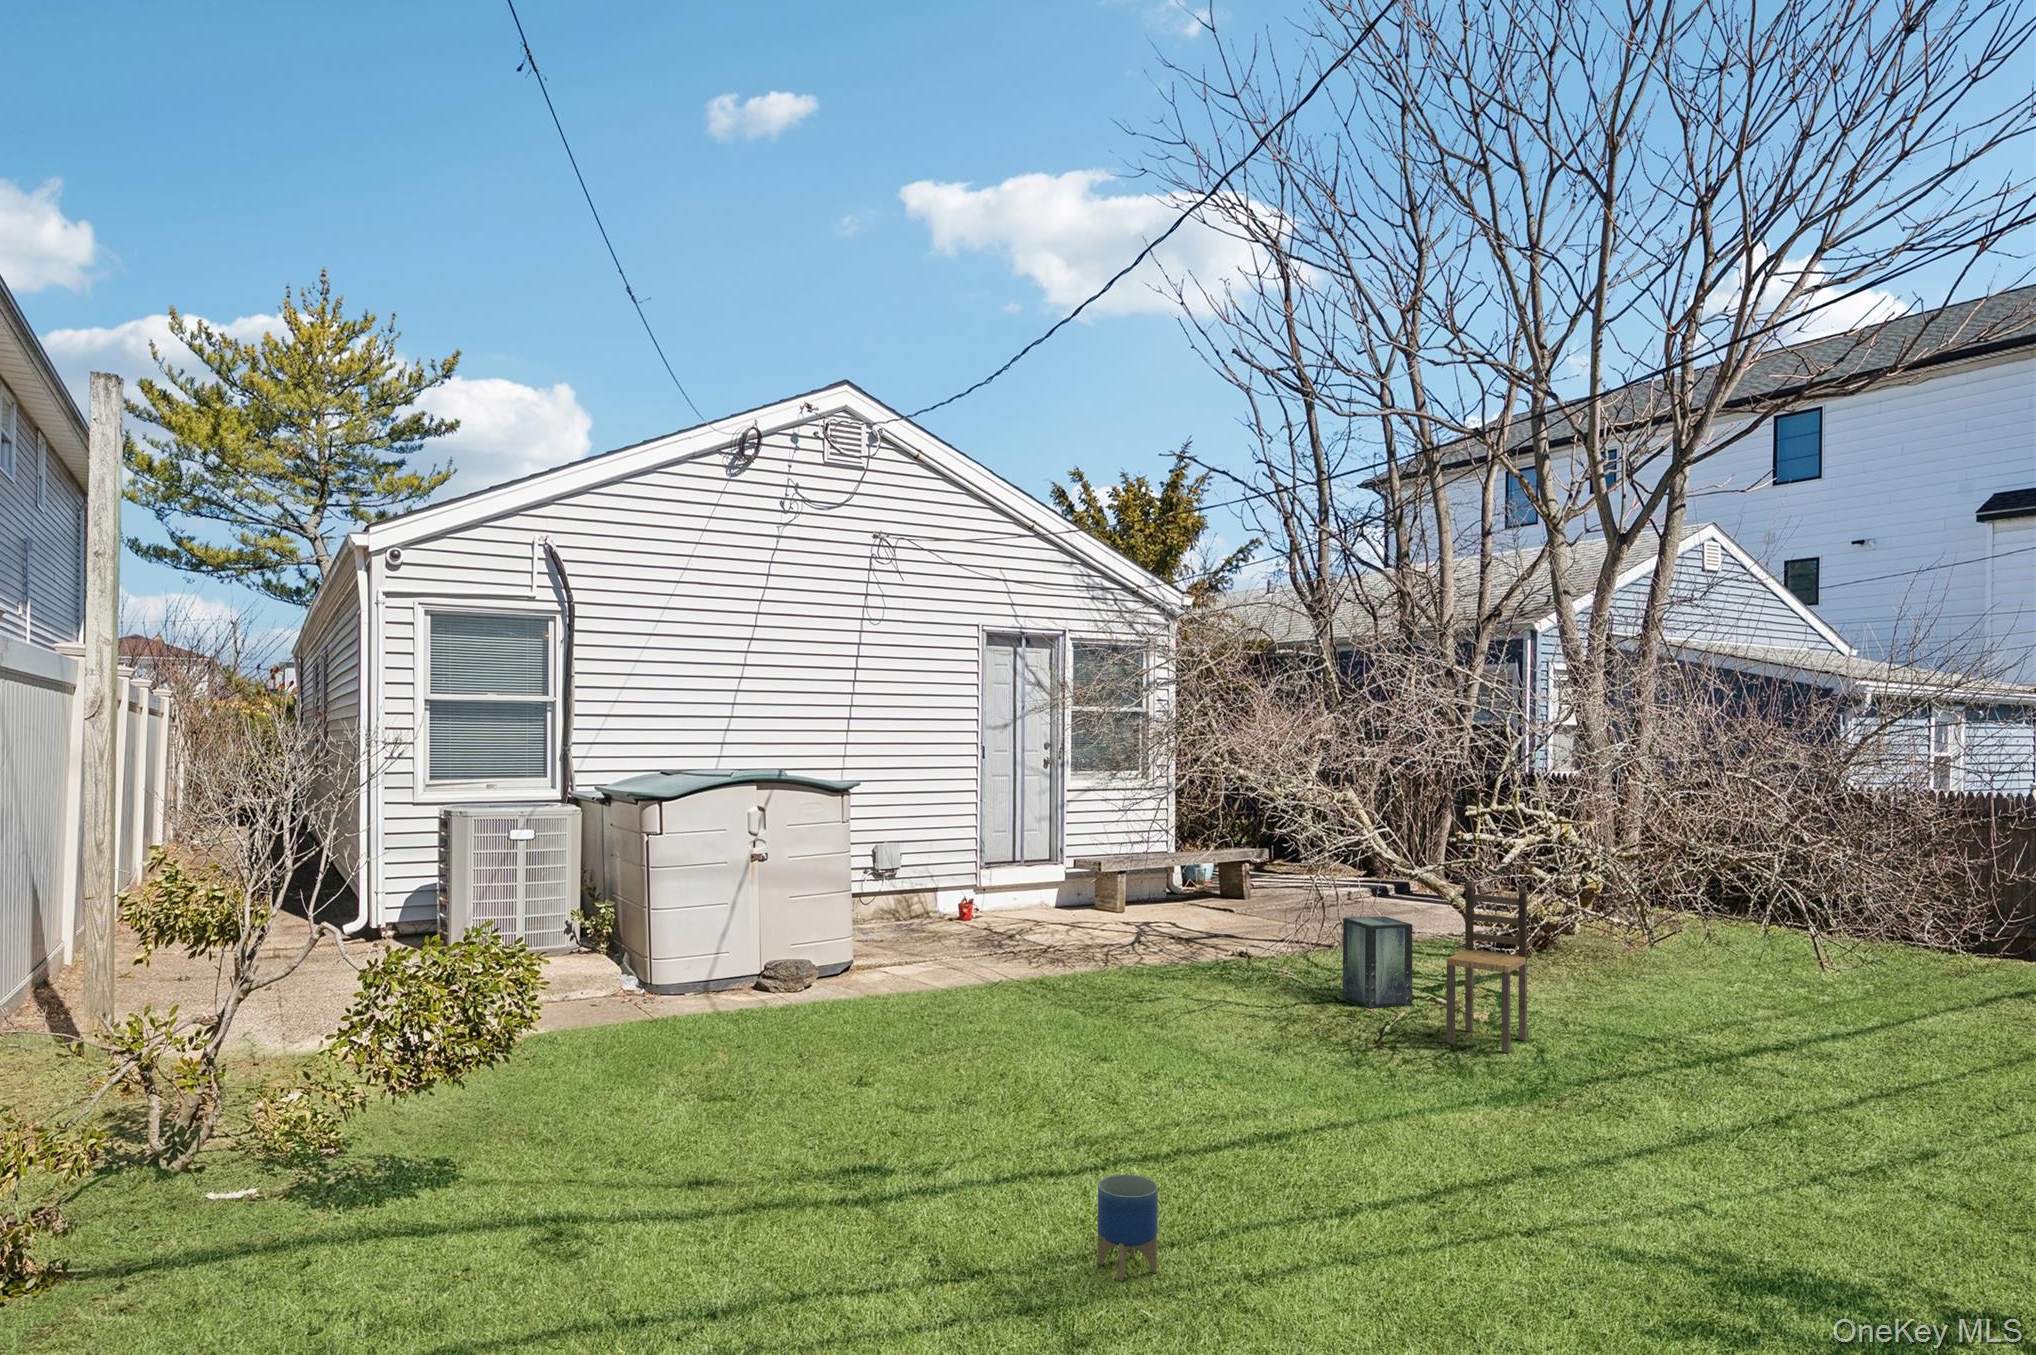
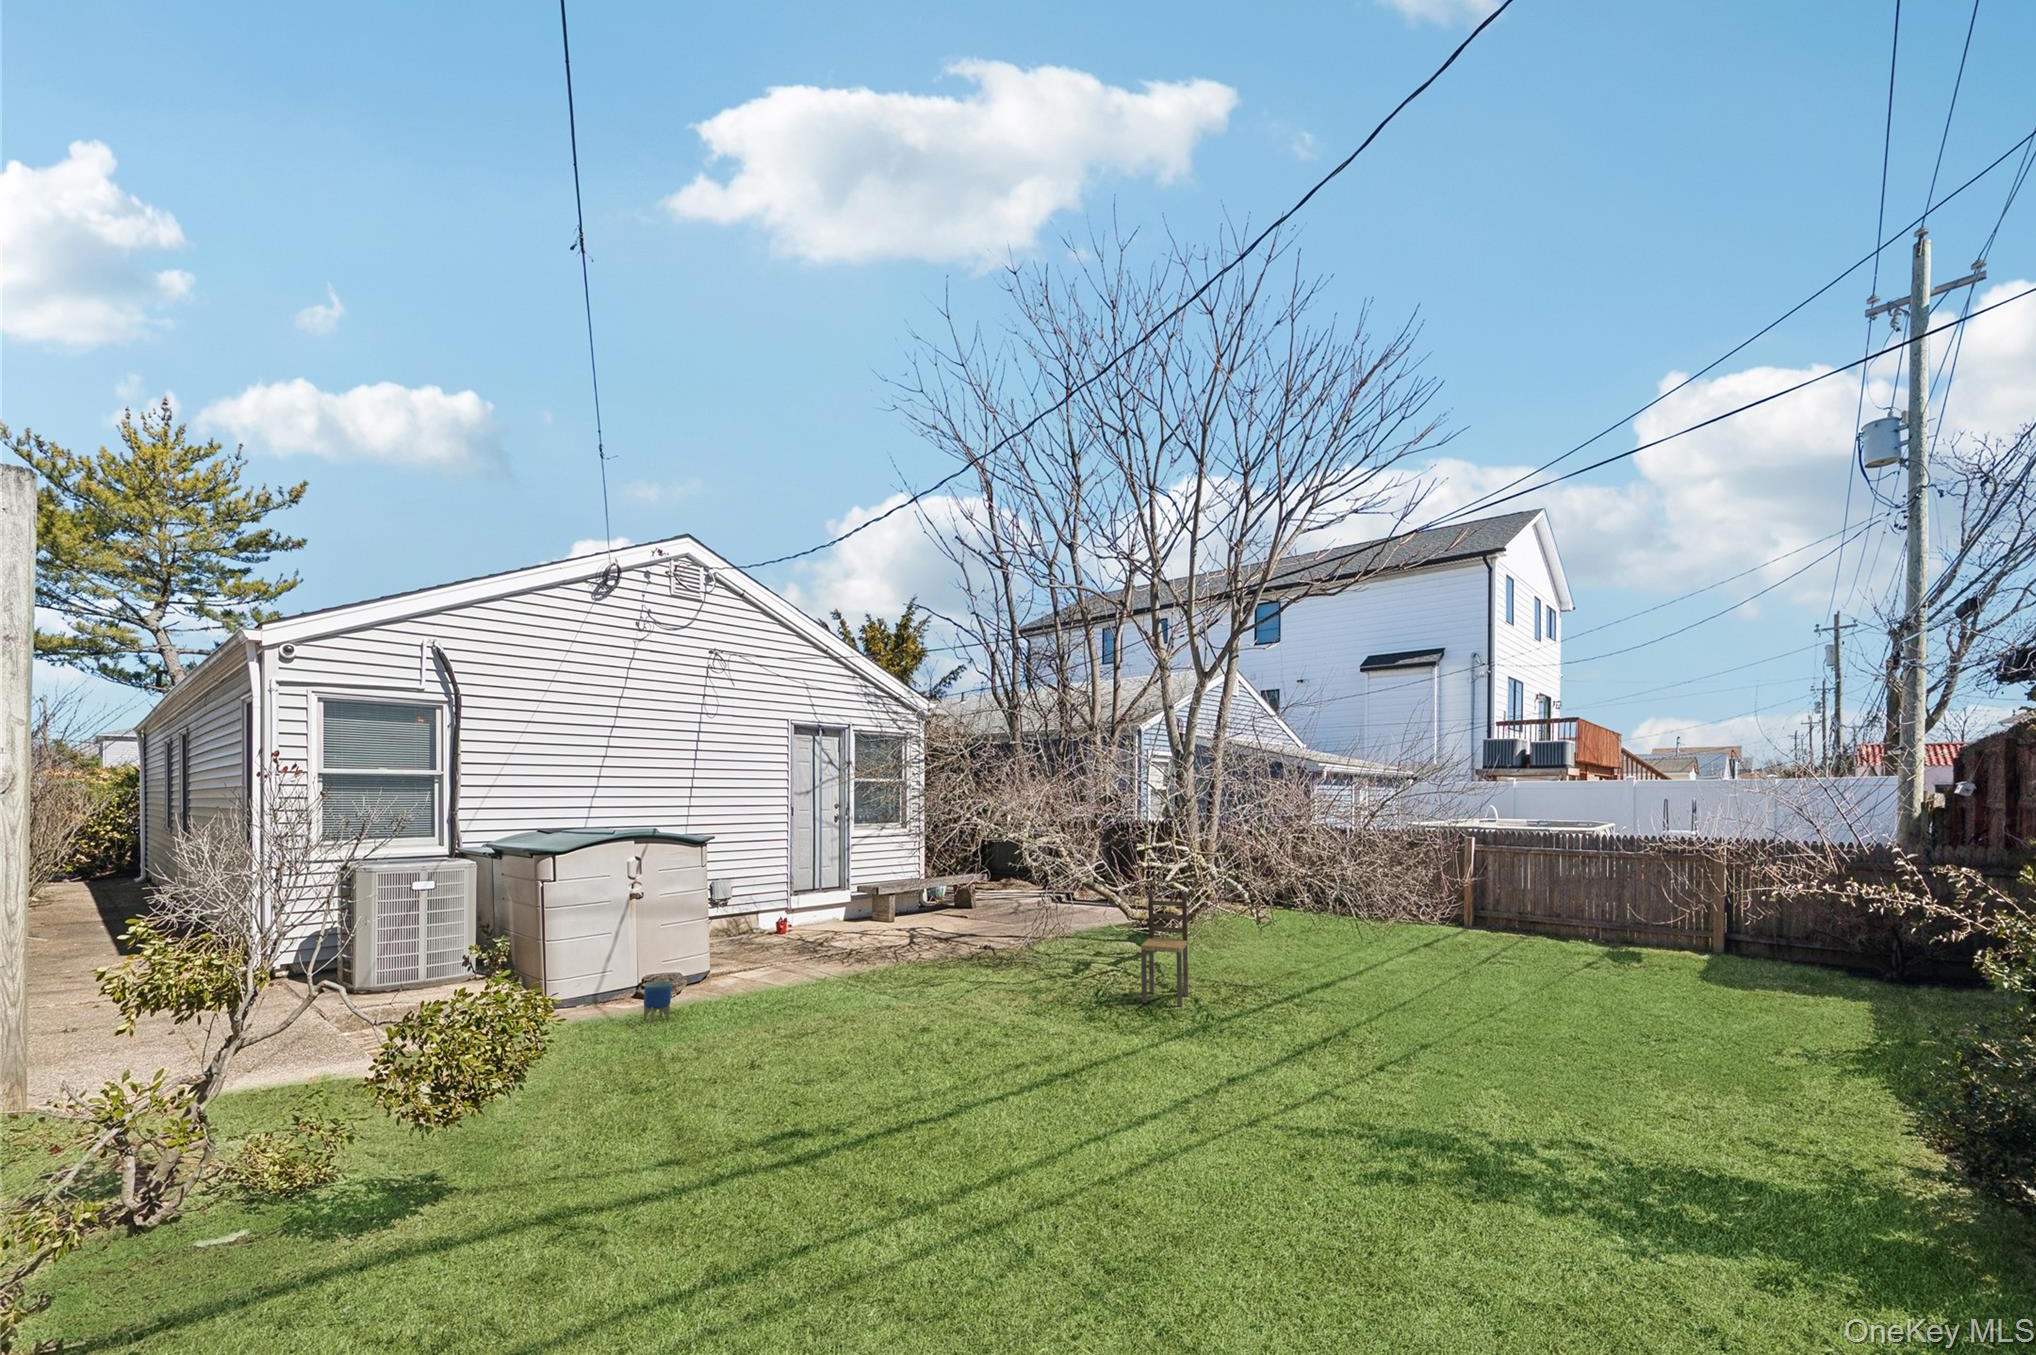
storage box: present [1343,916,1413,1008] -> none [1064,917,1110,982]
planter: present [1098,1175,1158,1281] -> present [644,981,672,1023]

